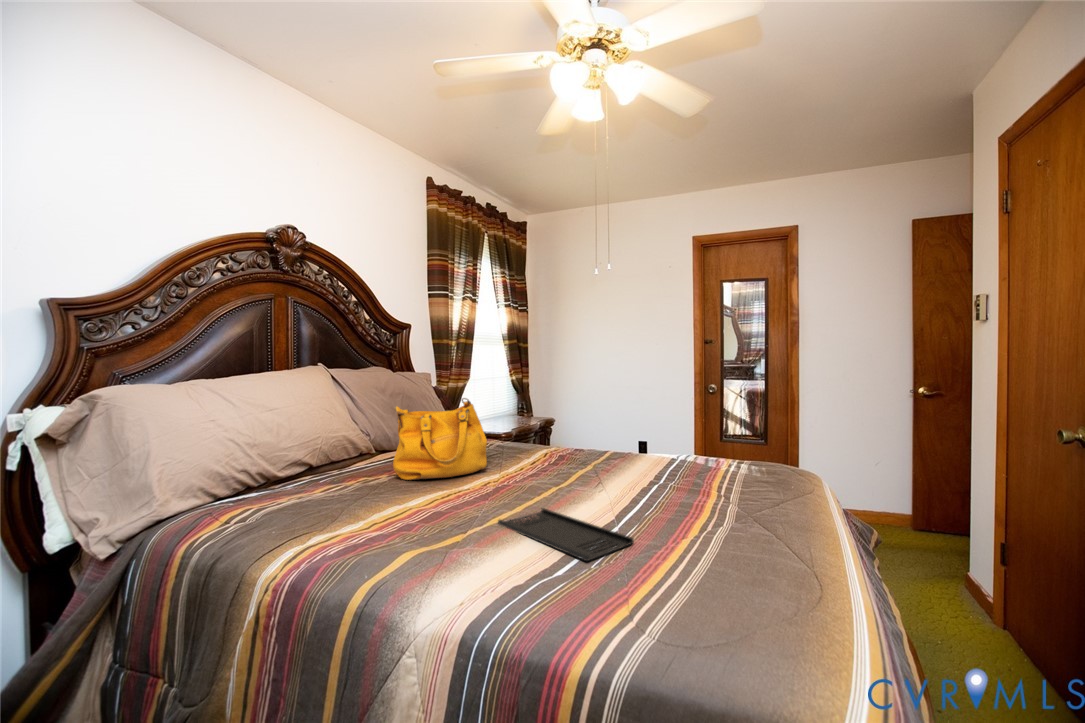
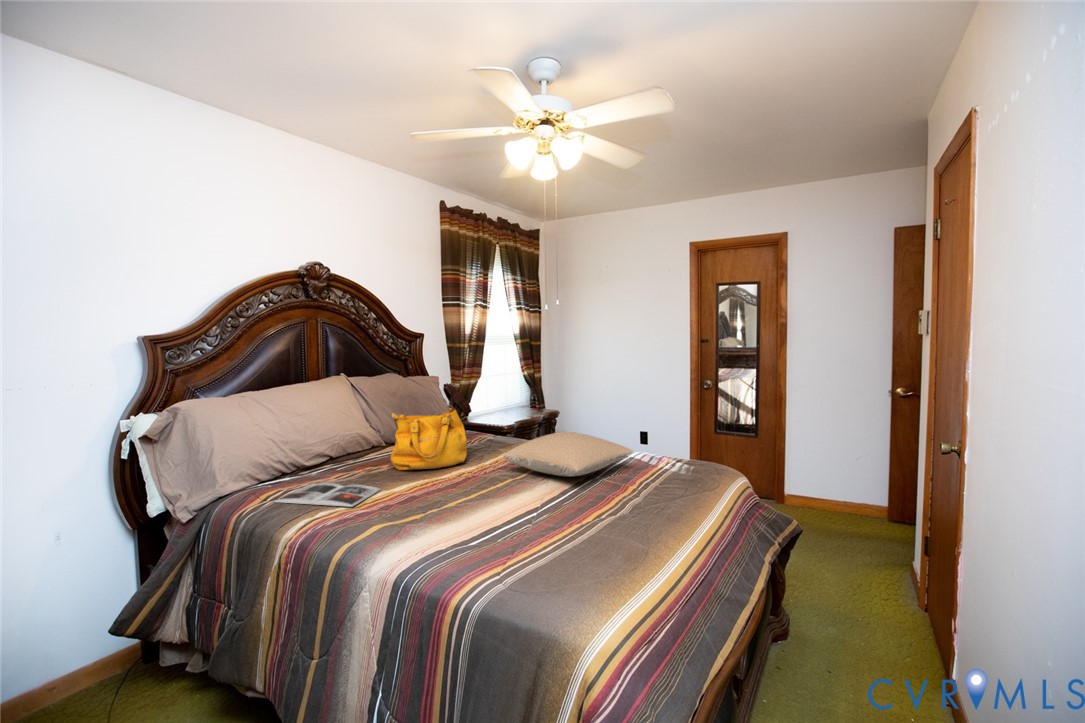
pillow: none [542,429,697,482] -> present [504,432,633,476]
magazine: none [241,498,391,527] -> present [274,483,380,507]
tray: present [498,508,634,561] -> none [451,496,539,536]

